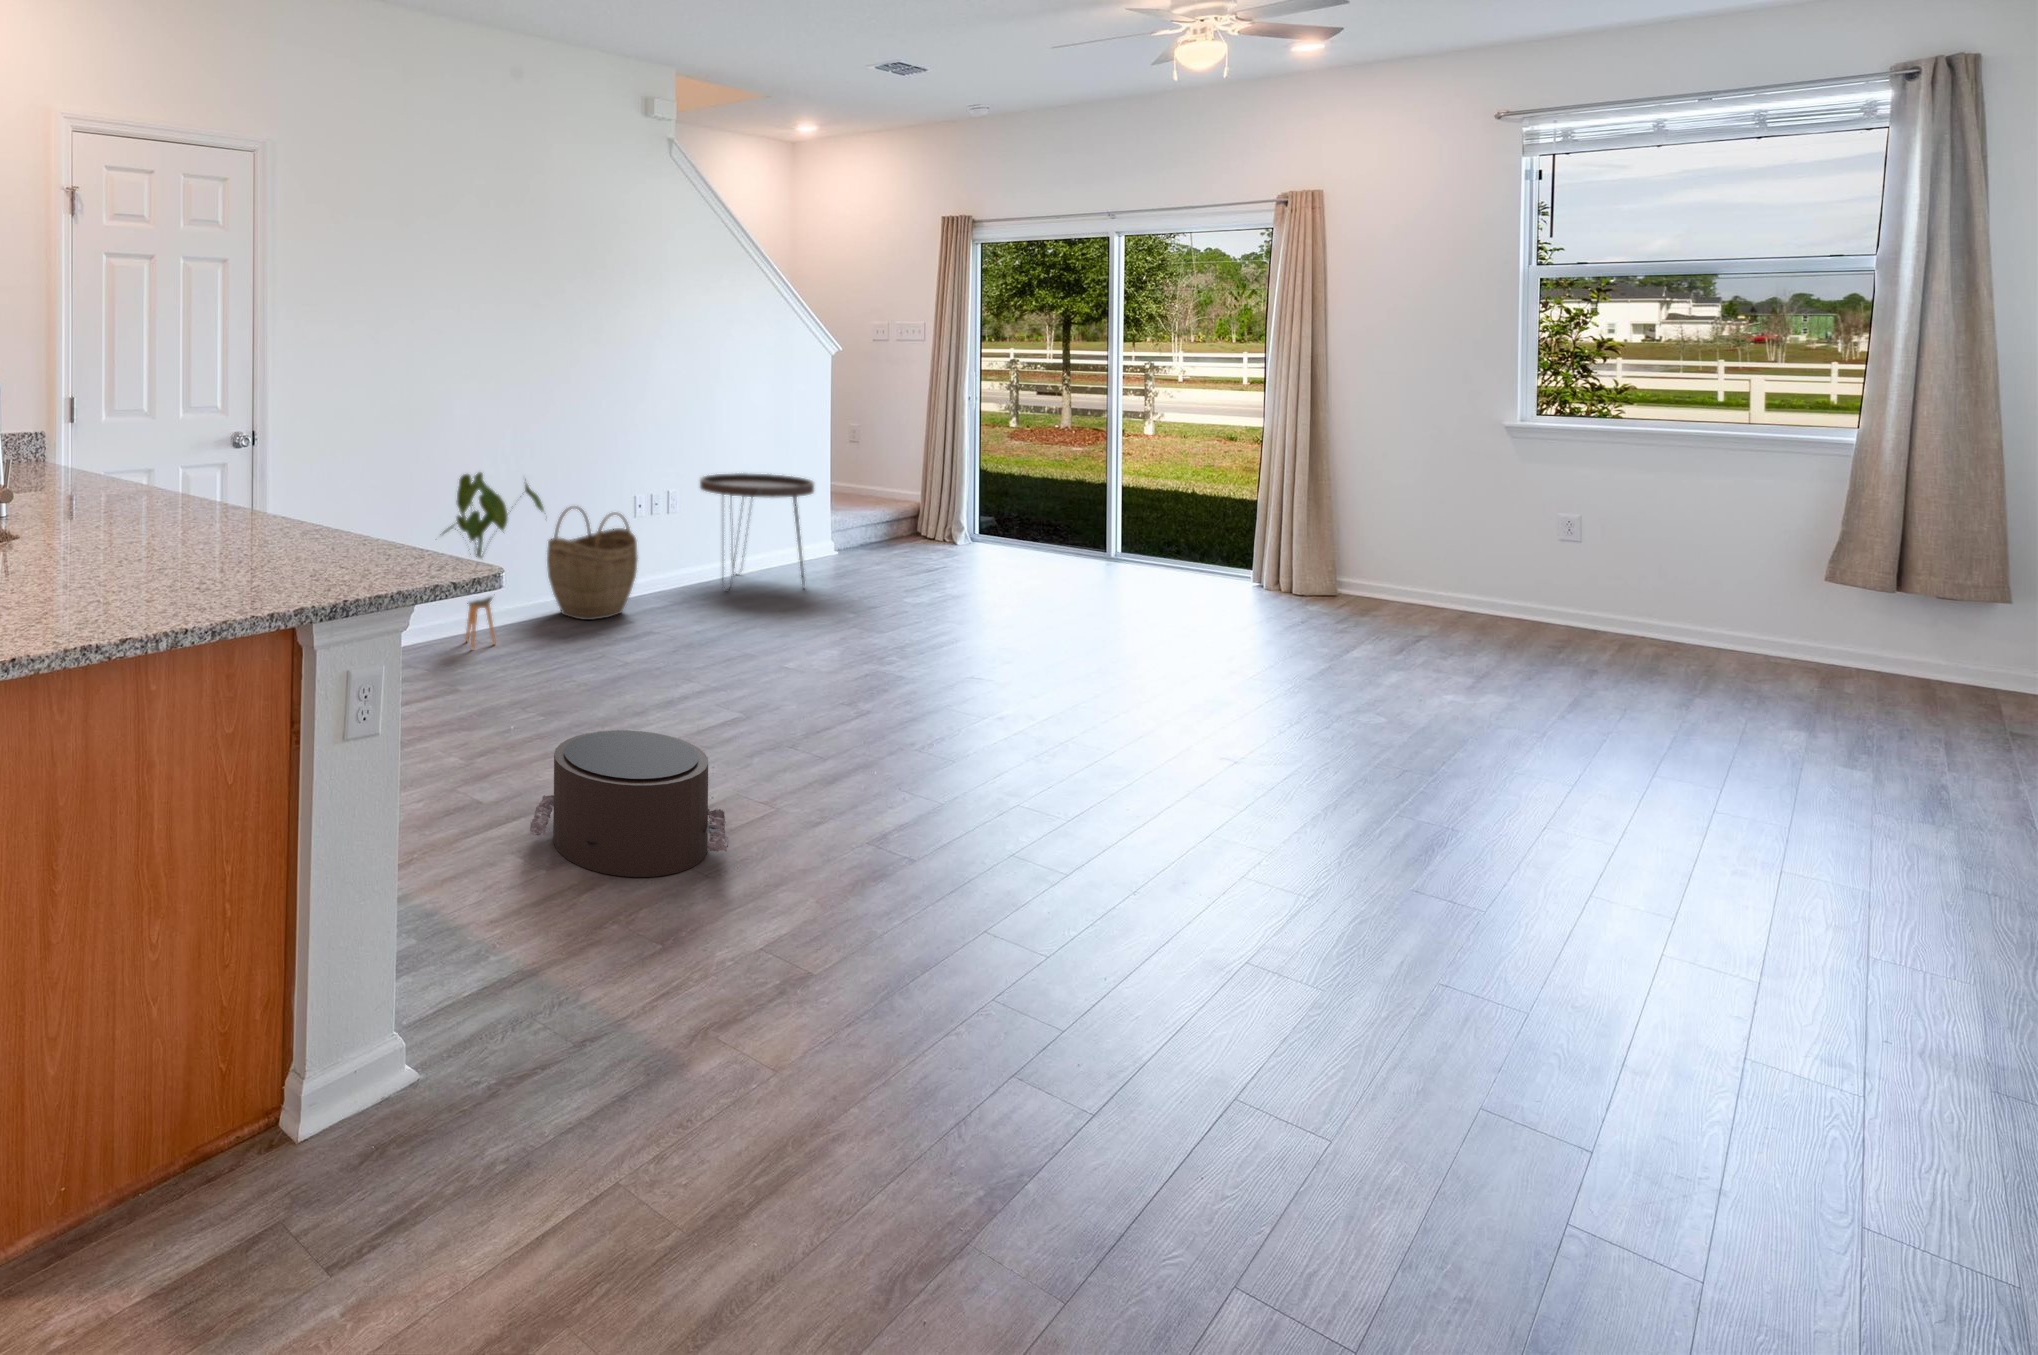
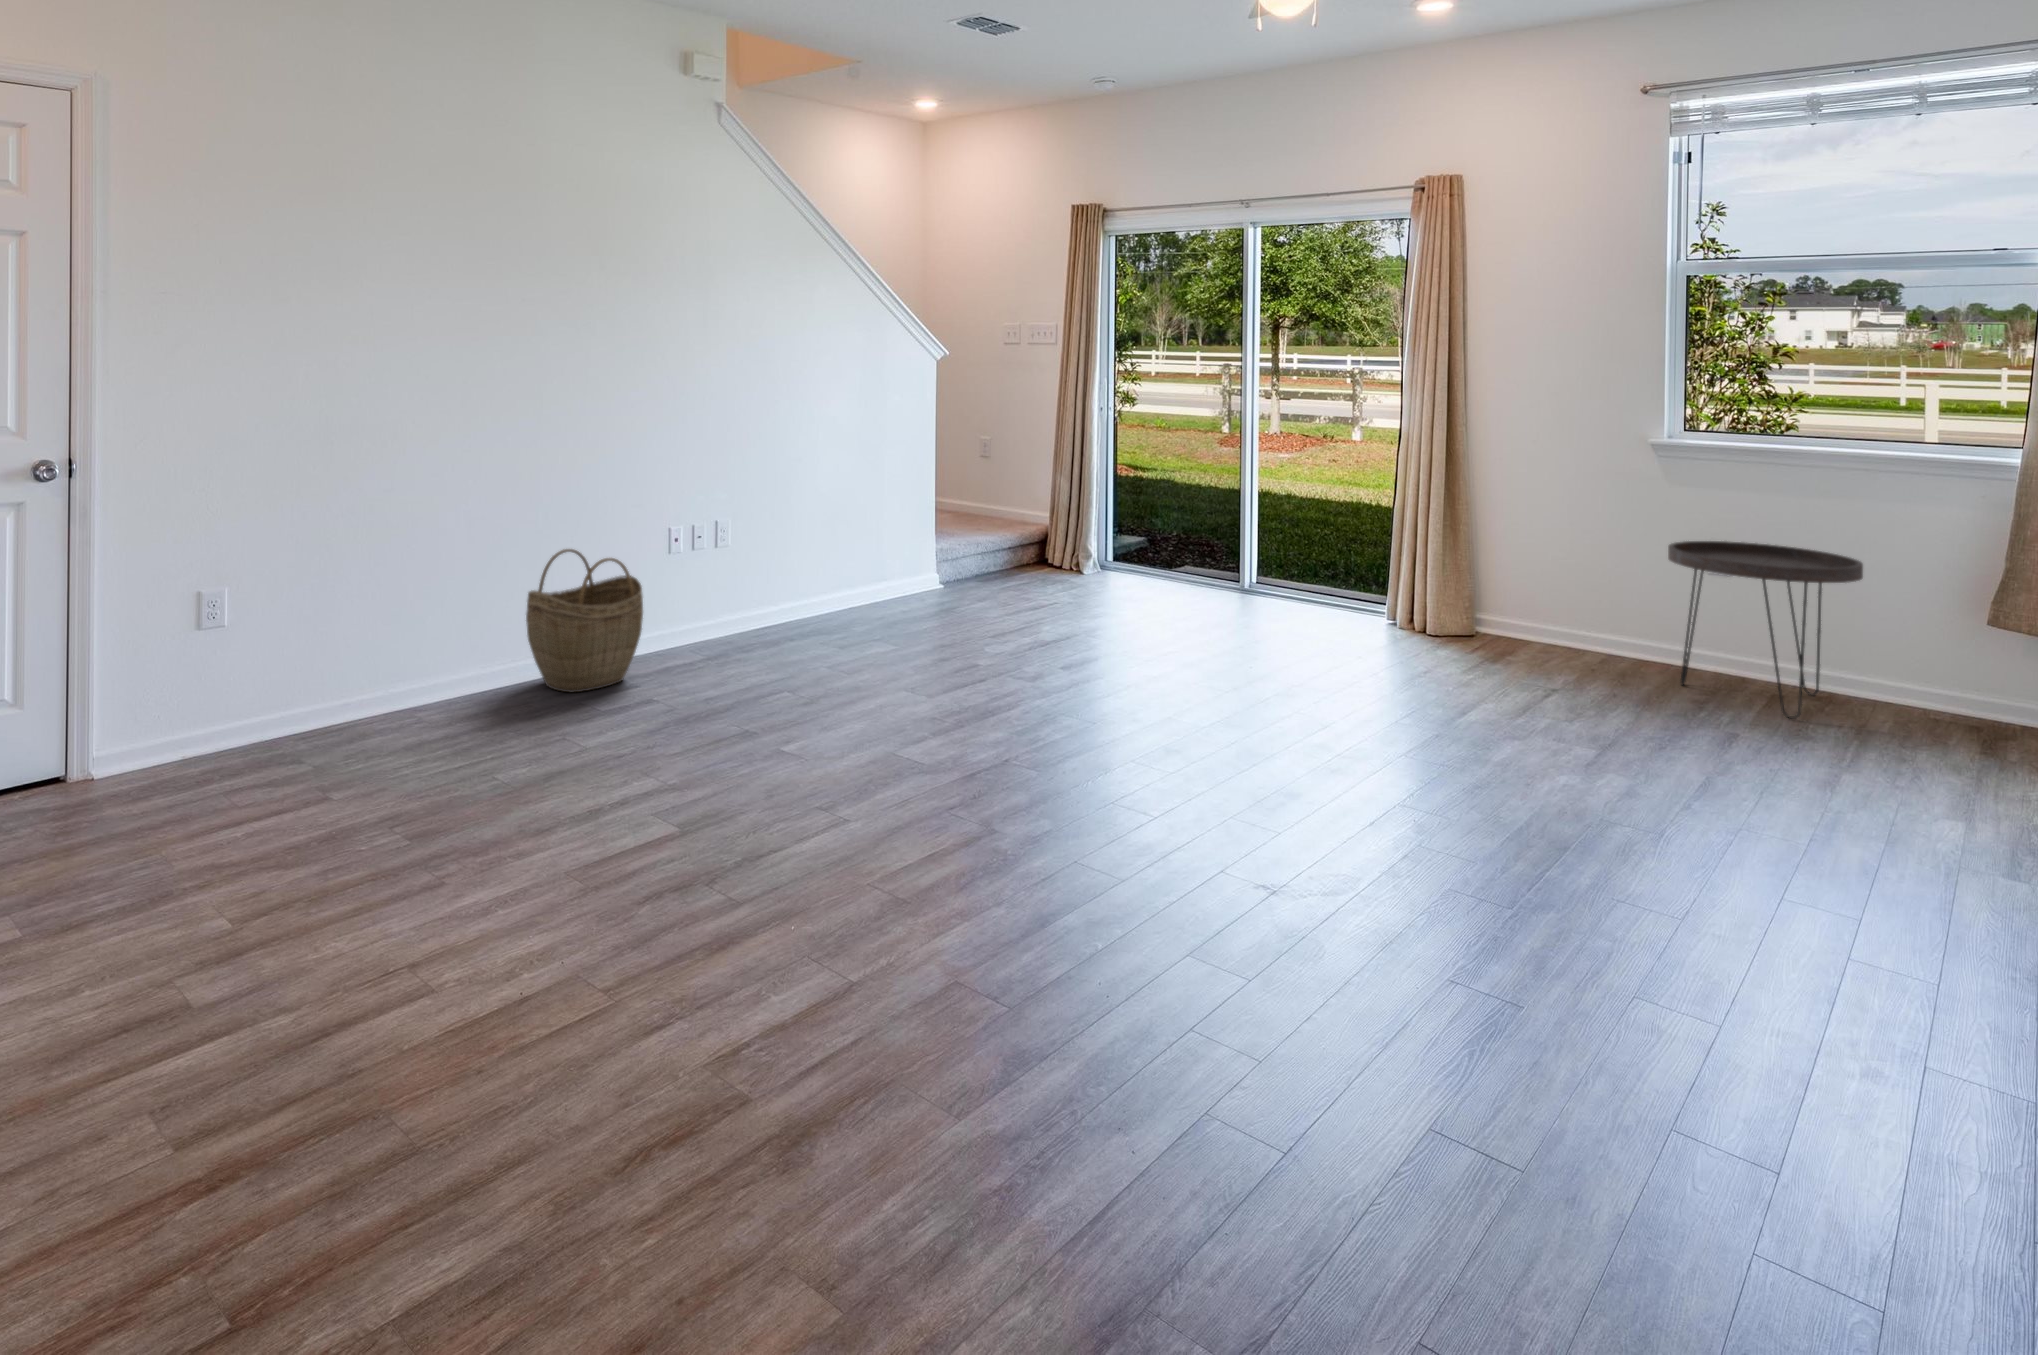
house plant: present [440,472,546,648] -> none [346,512,494,741]
side table: present [700,473,814,588] -> present [1668,541,1863,719]
pouf: present [530,730,729,877] -> none [174,903,503,1154]

